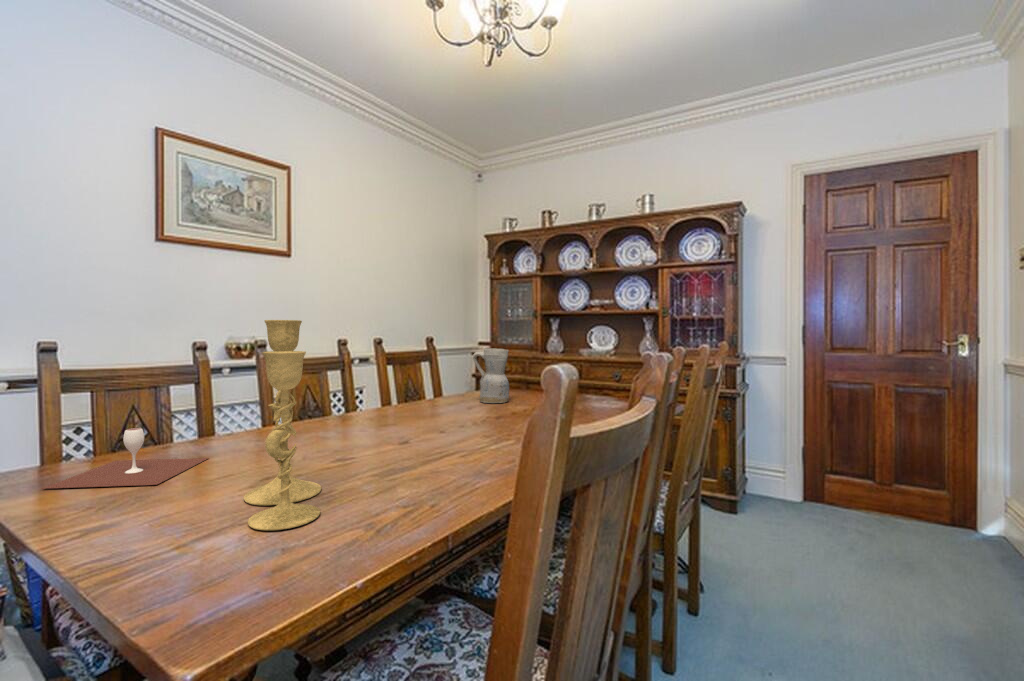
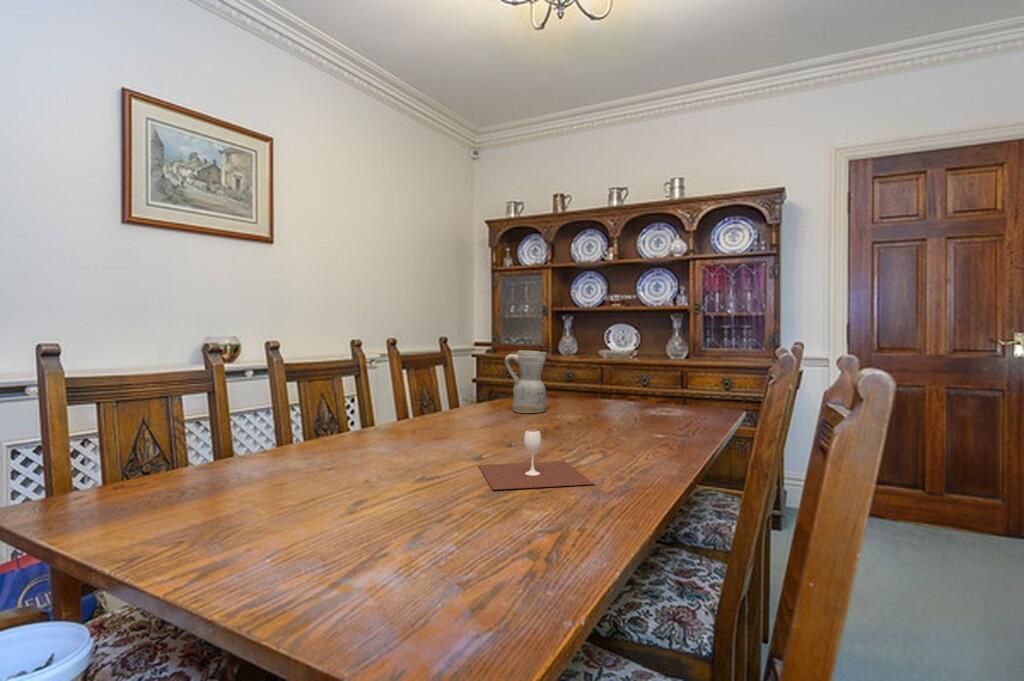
candlestick: present [244,320,322,531] -> none [348,318,455,555]
wine glass: present [42,428,209,489] -> present [479,430,594,490]

